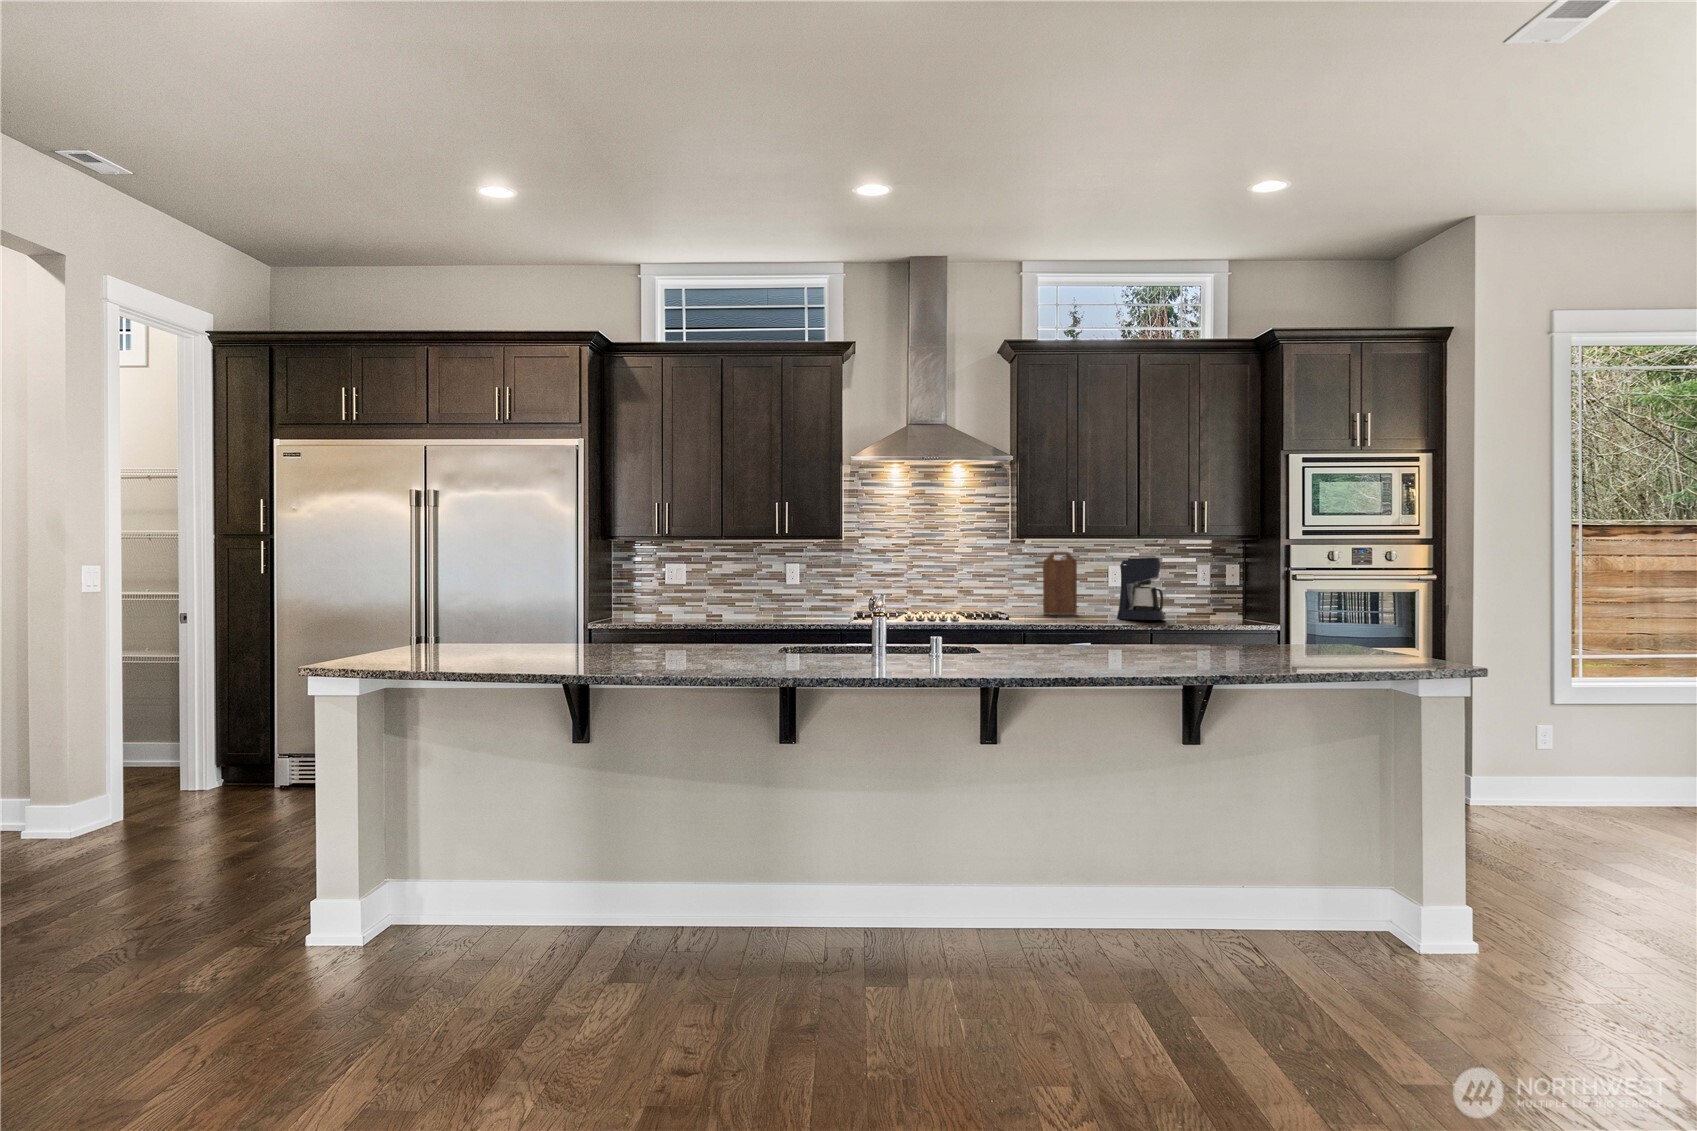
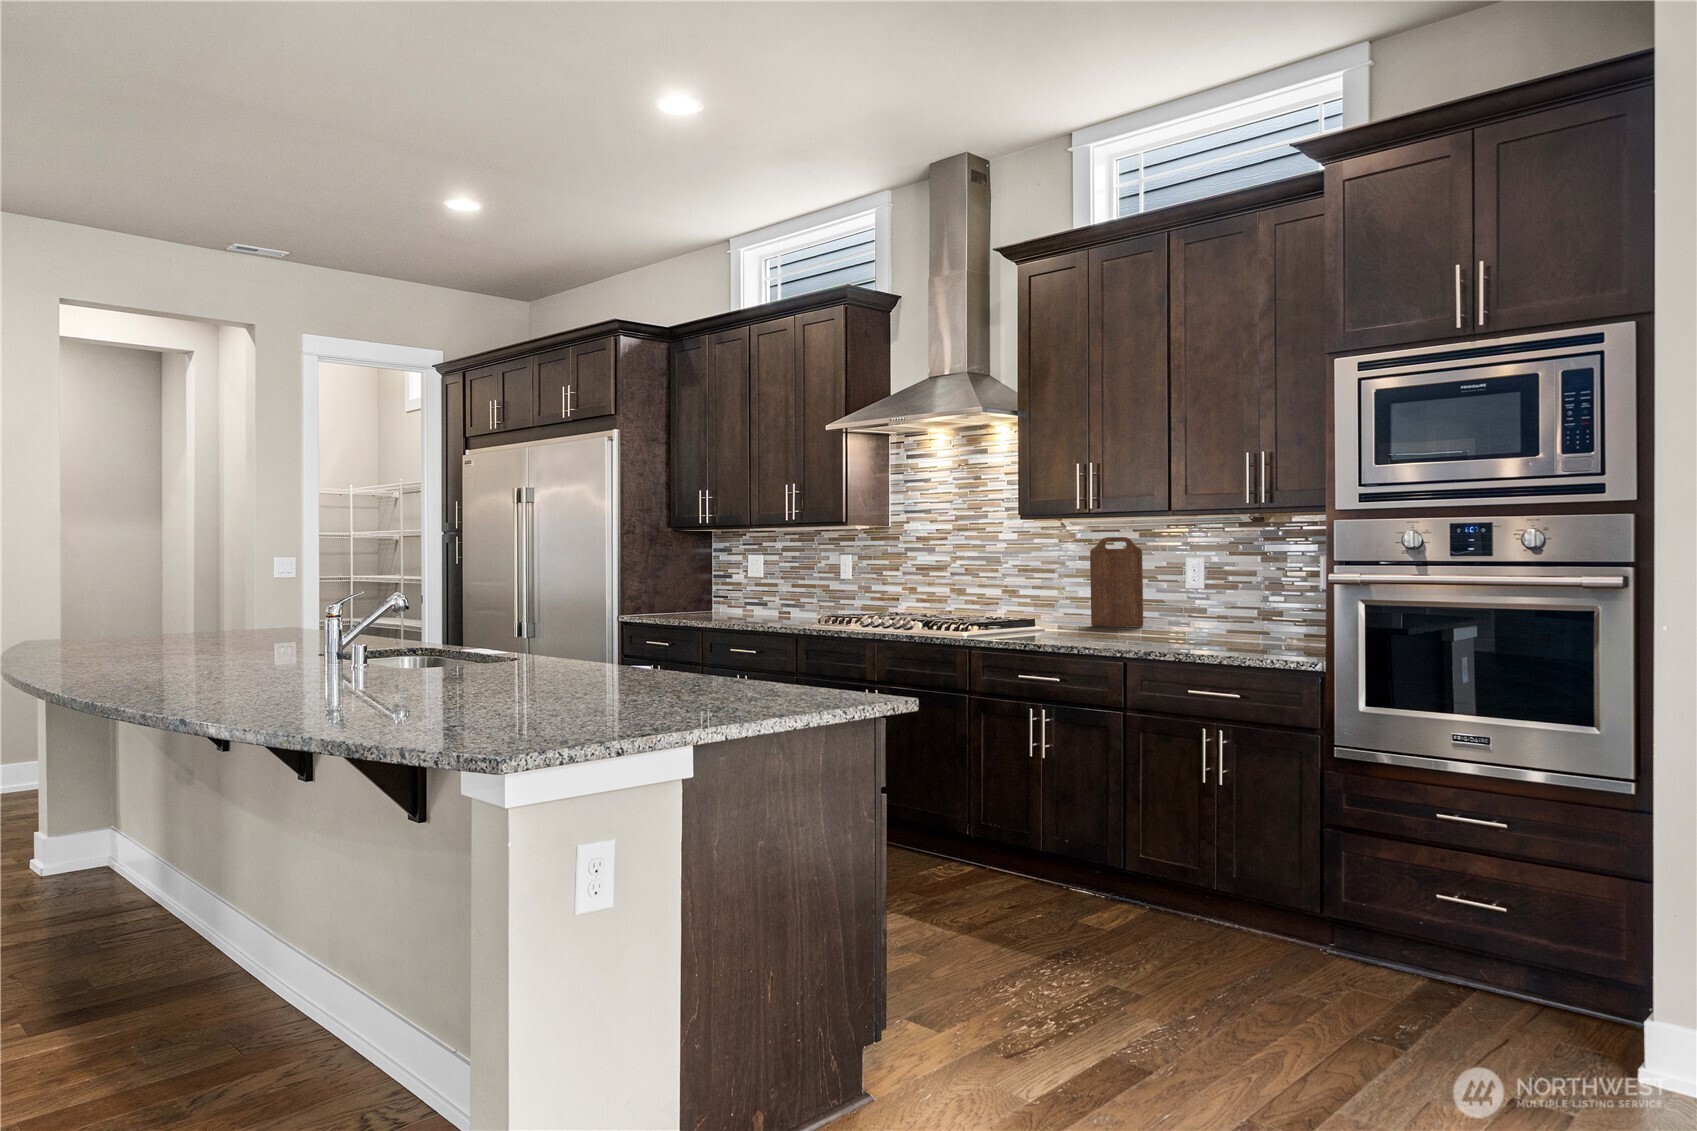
coffee maker: present [1117,557,1166,620] -> none [1173,545,1242,643]

